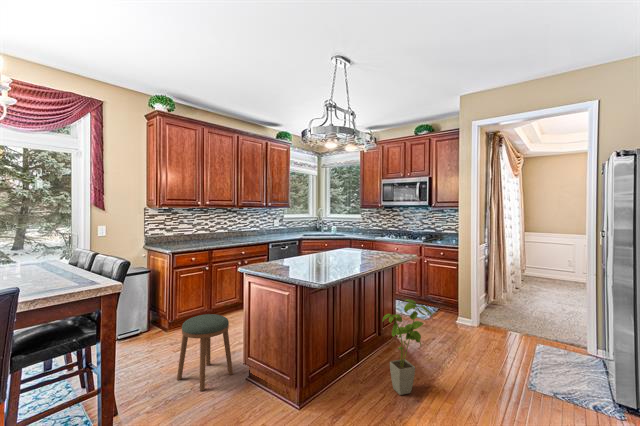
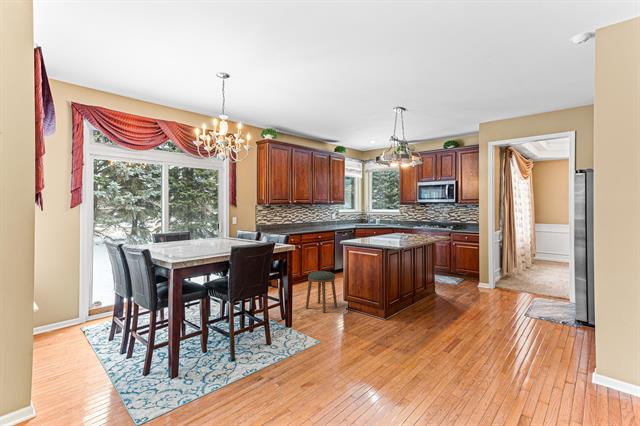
house plant: present [382,299,432,395] -> none [431,259,463,316]

